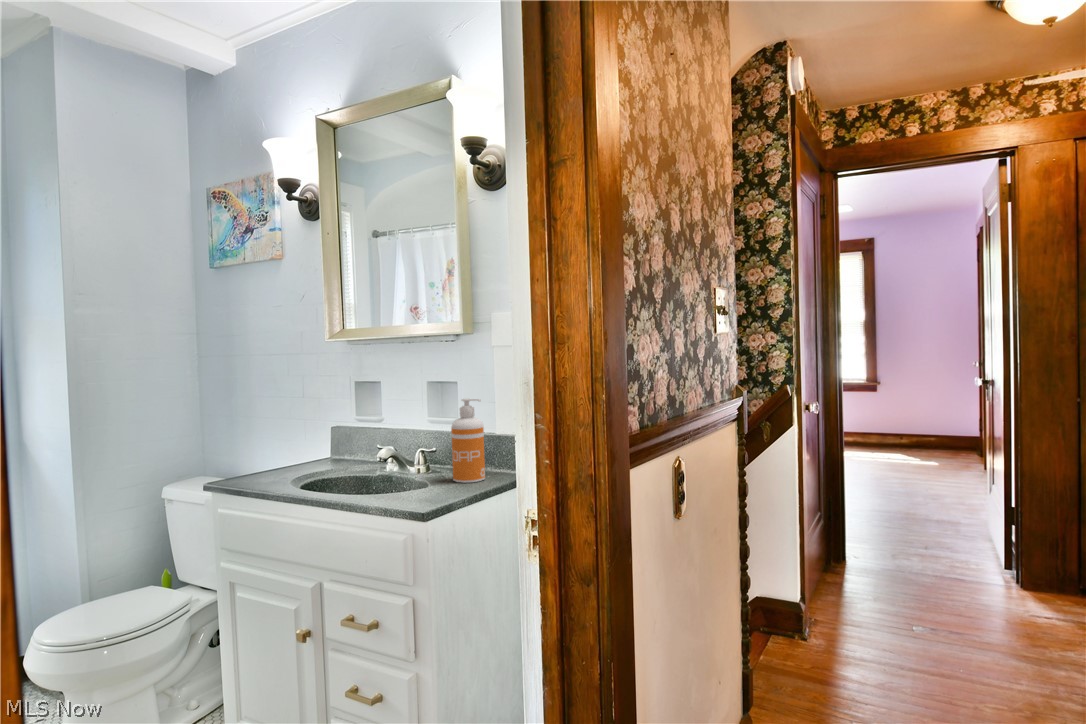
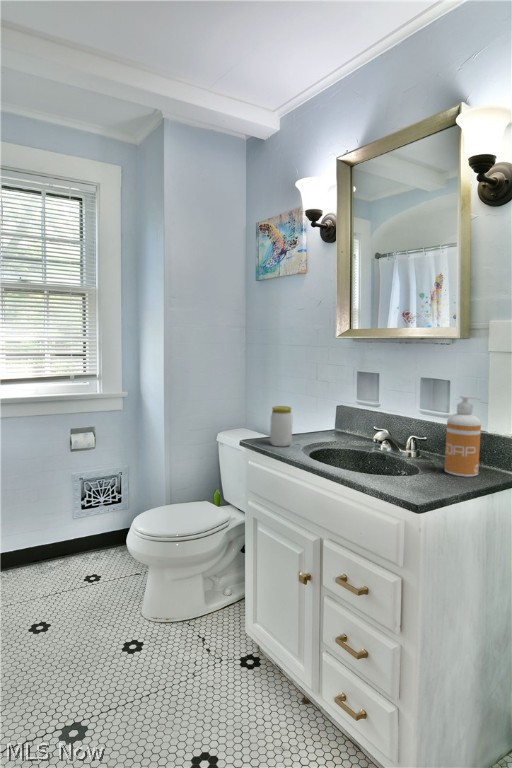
jar: none [245,432,276,483] -> present [270,406,292,446]

